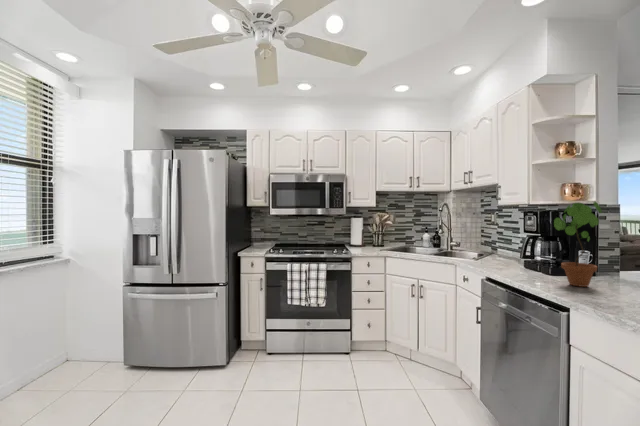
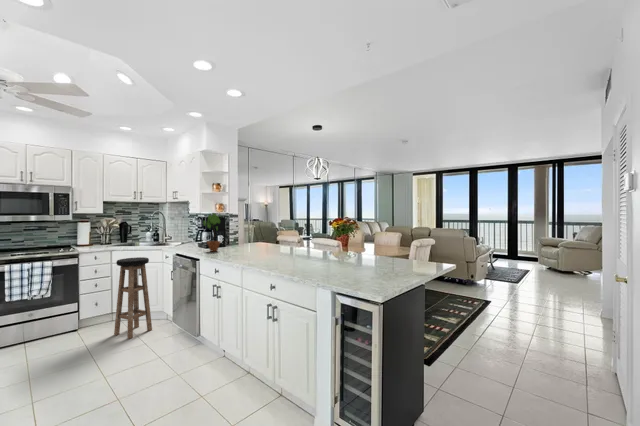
bar stool: none [390,271,441,397] -> present [114,257,152,339]

